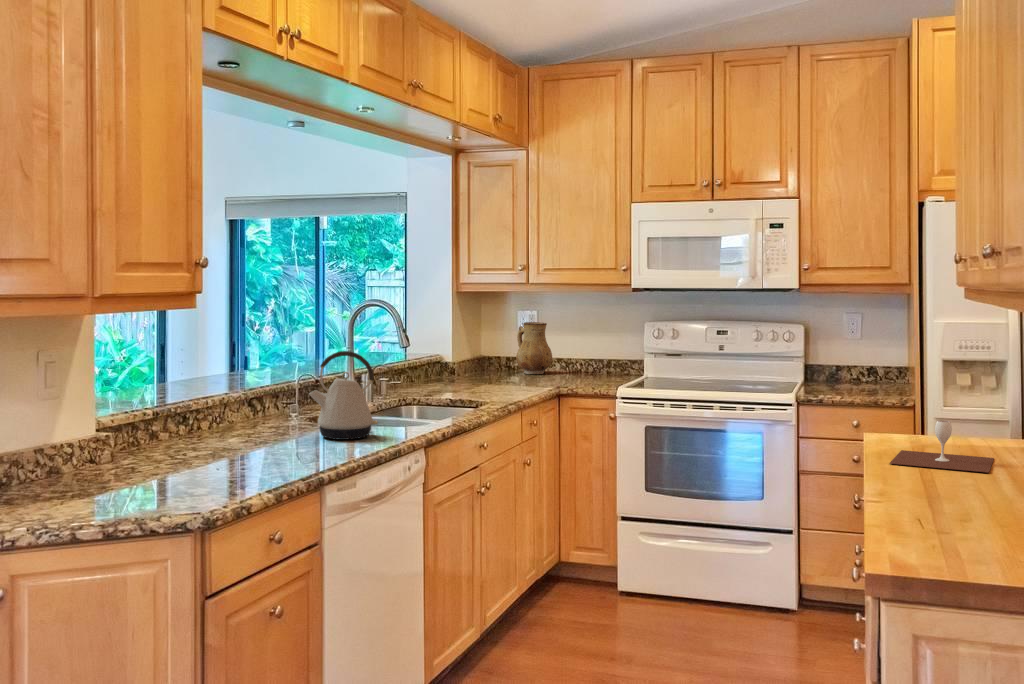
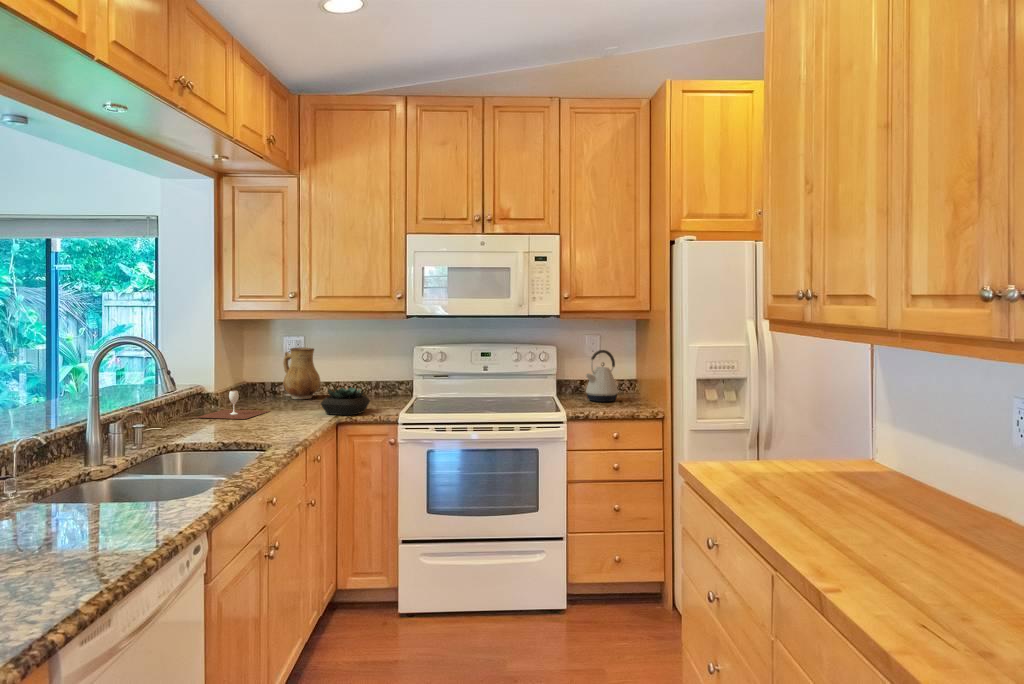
kettle: present [309,351,378,440] -> present [586,350,618,402]
succulent plant: none [544,360,593,387] -> present [321,387,370,415]
wine glass: present [890,421,994,473] -> present [197,391,269,419]

